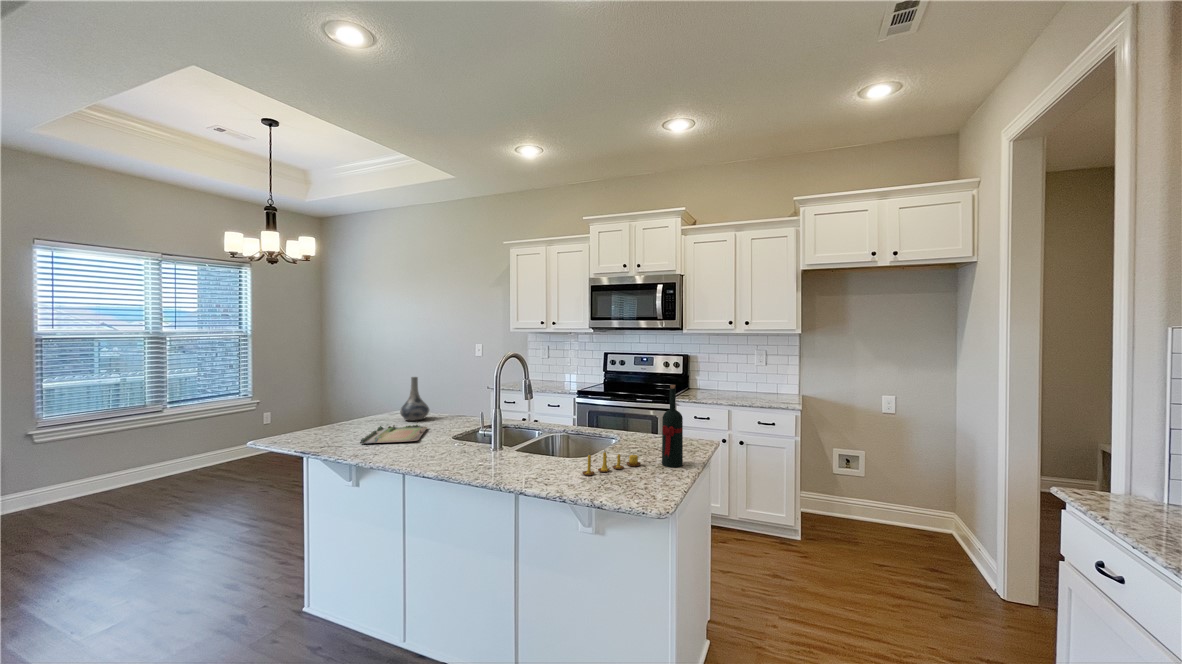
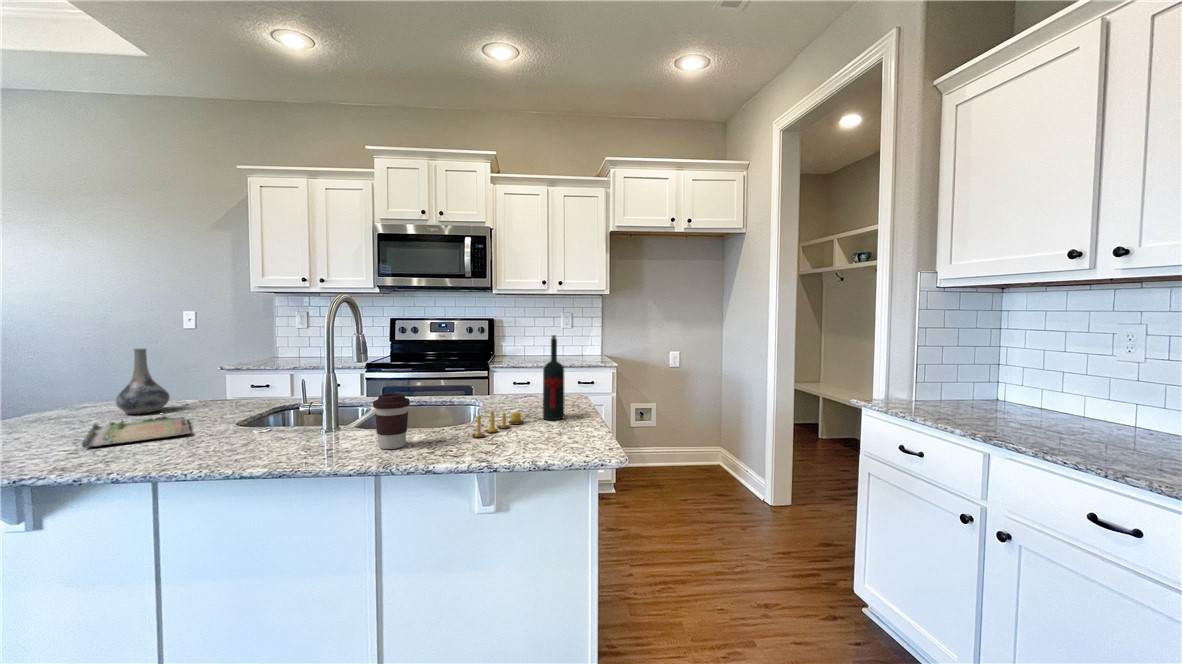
coffee cup: none [504,429,532,475] -> present [373,393,410,449]

